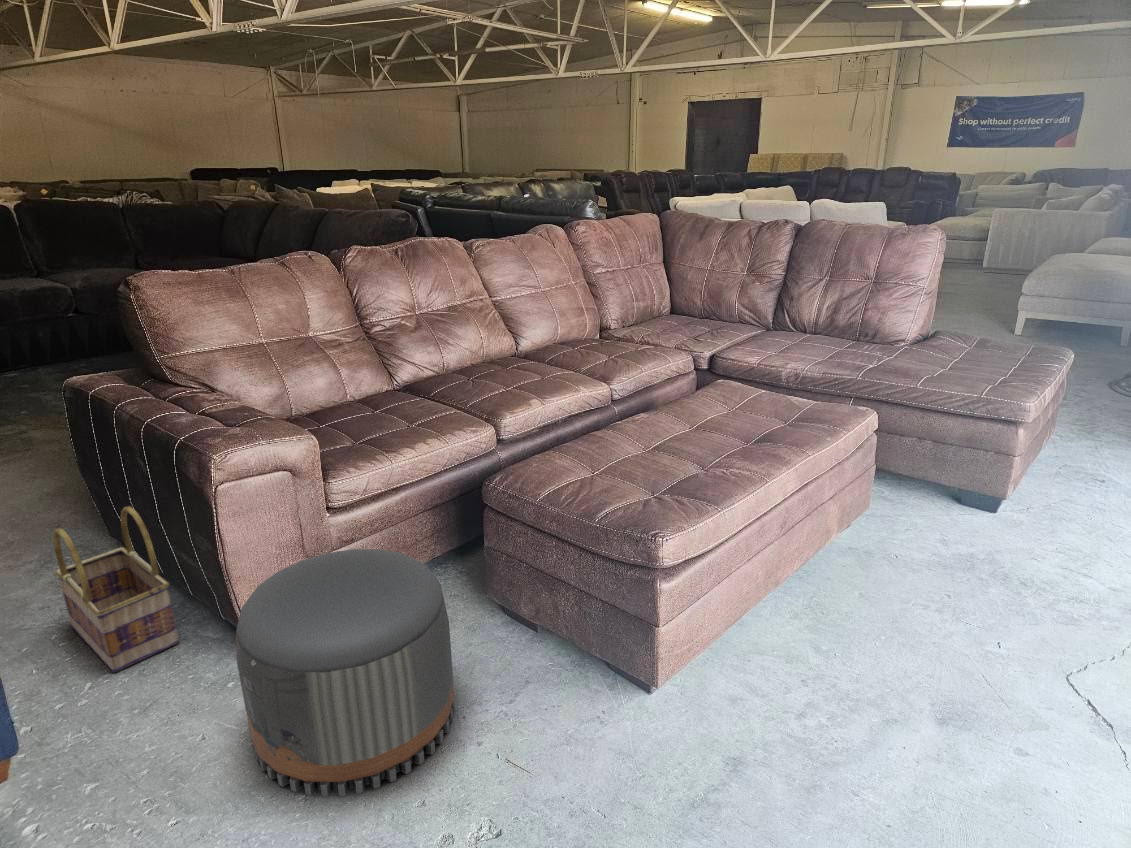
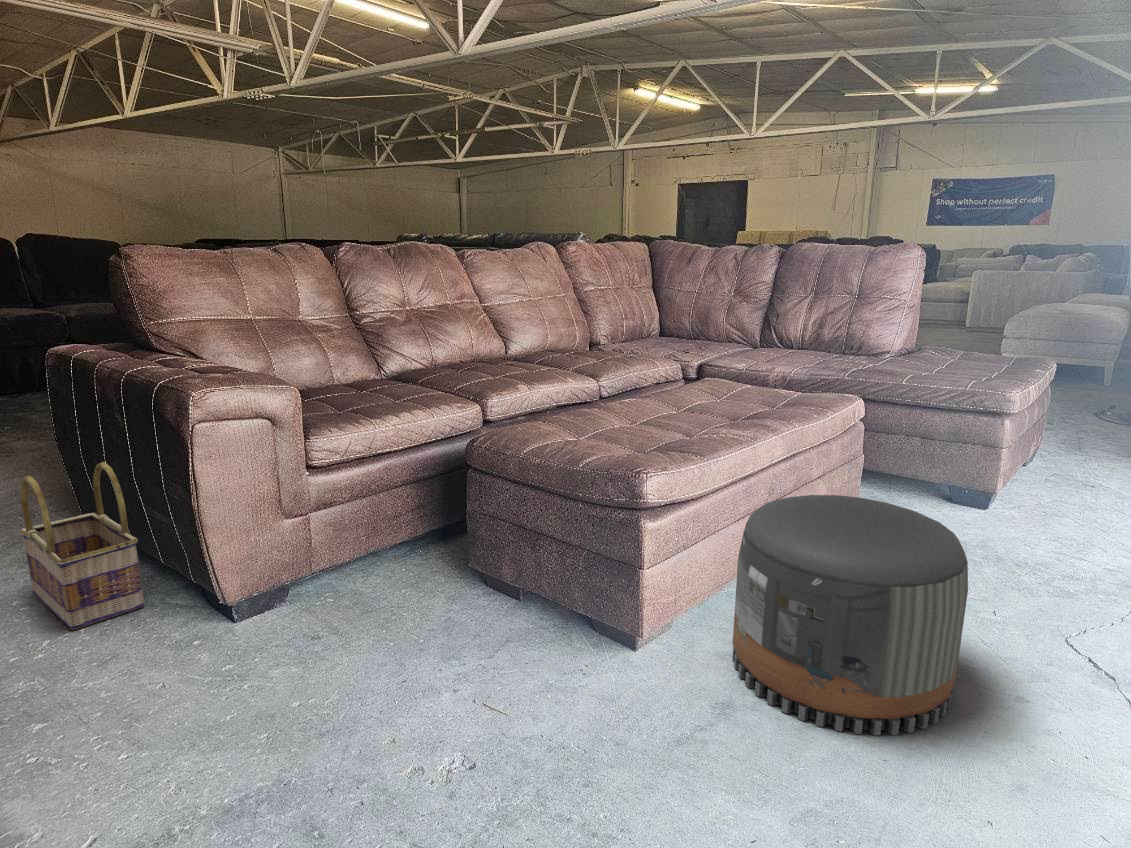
pouf: present [236,549,454,796] -> present [733,495,968,735]

